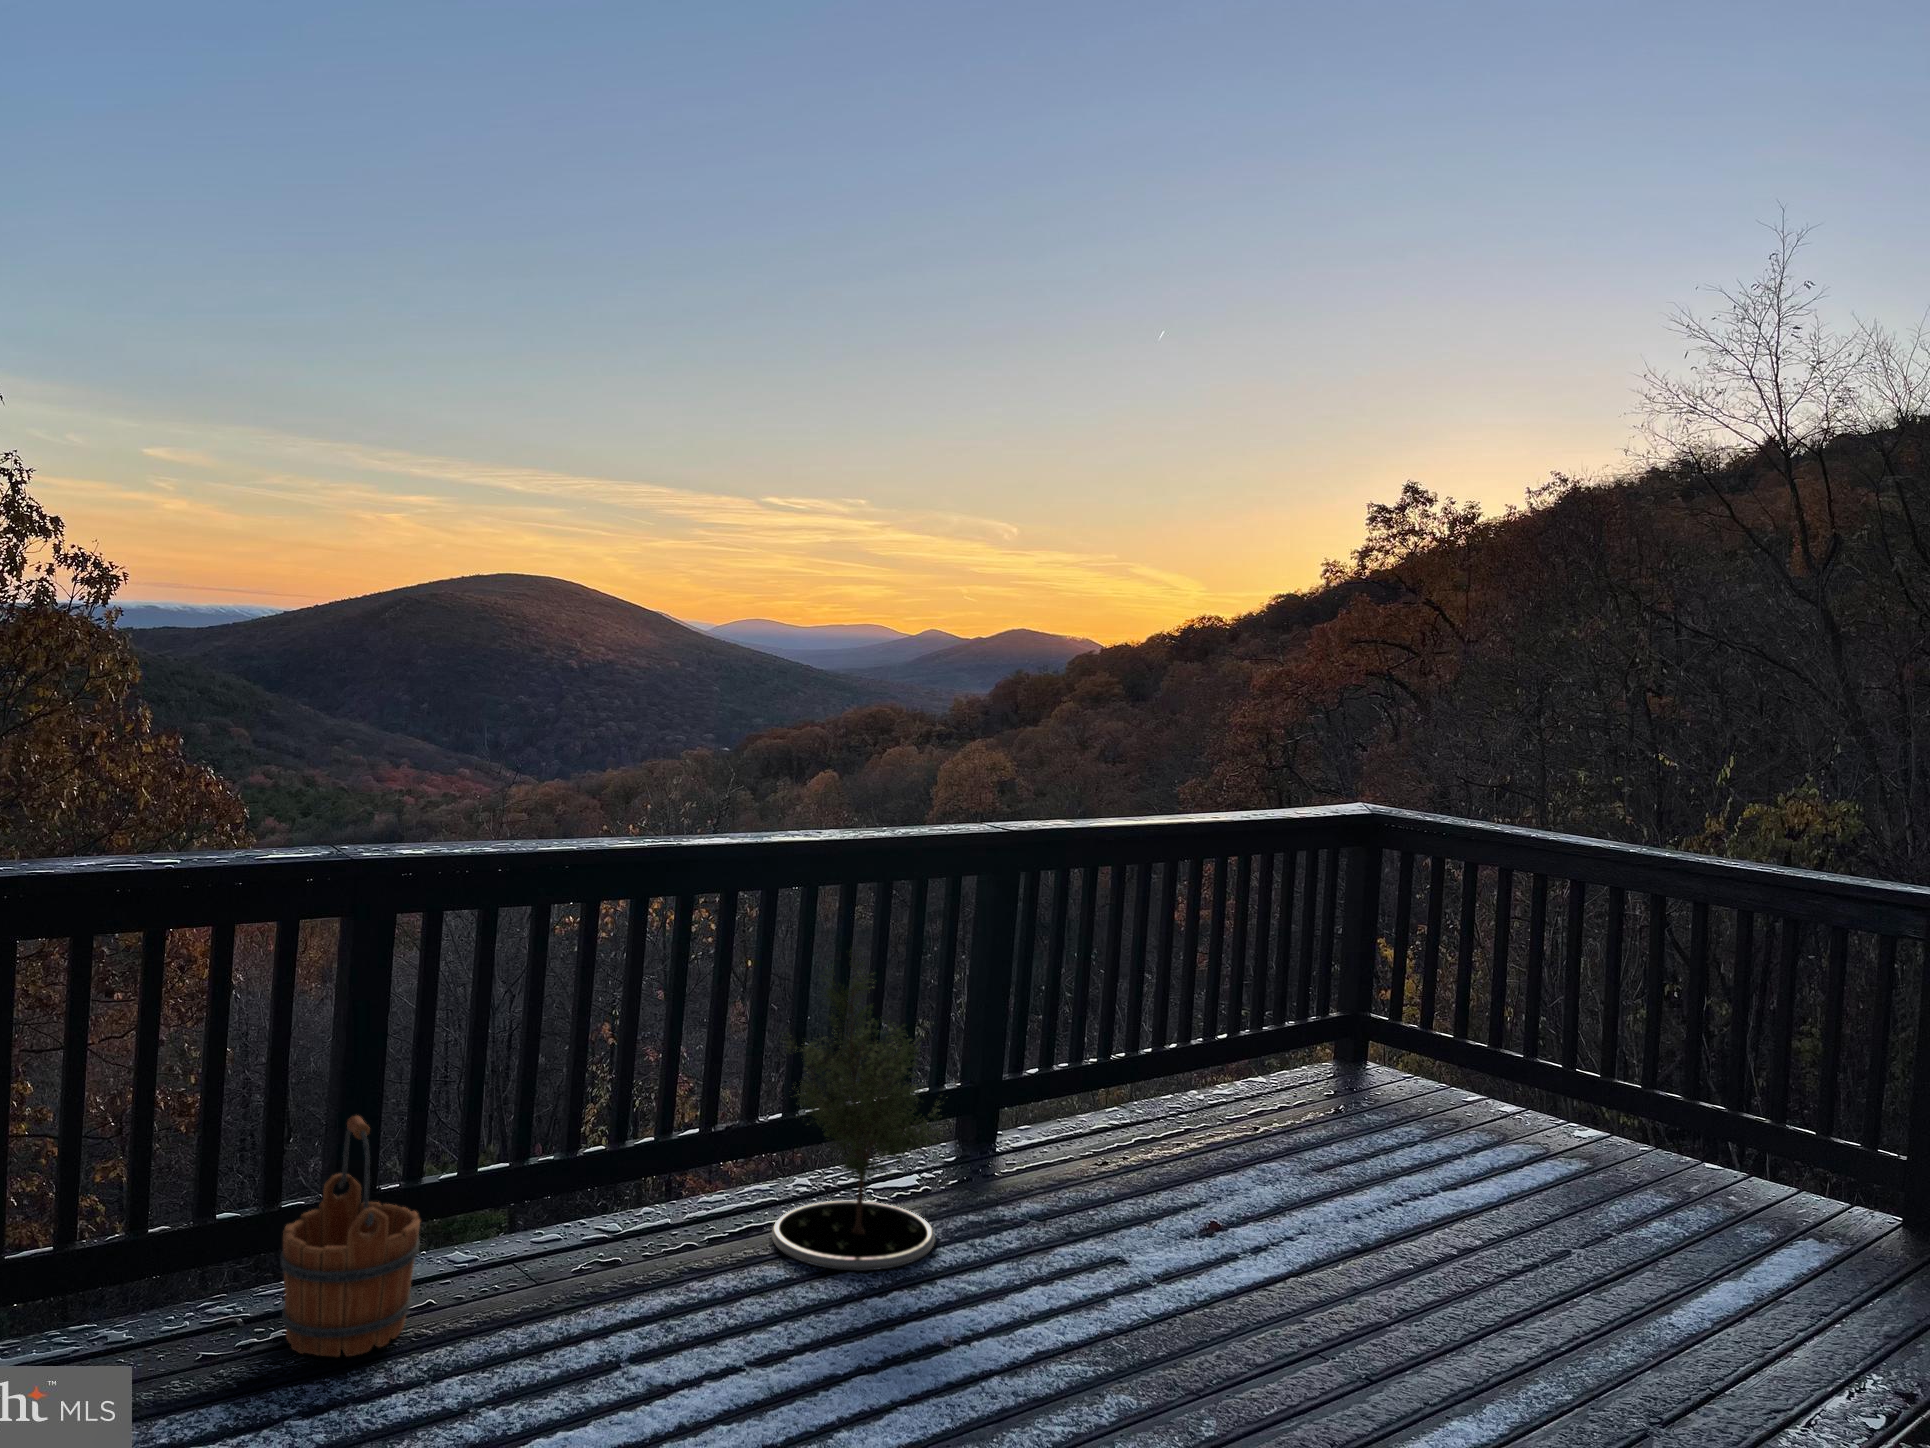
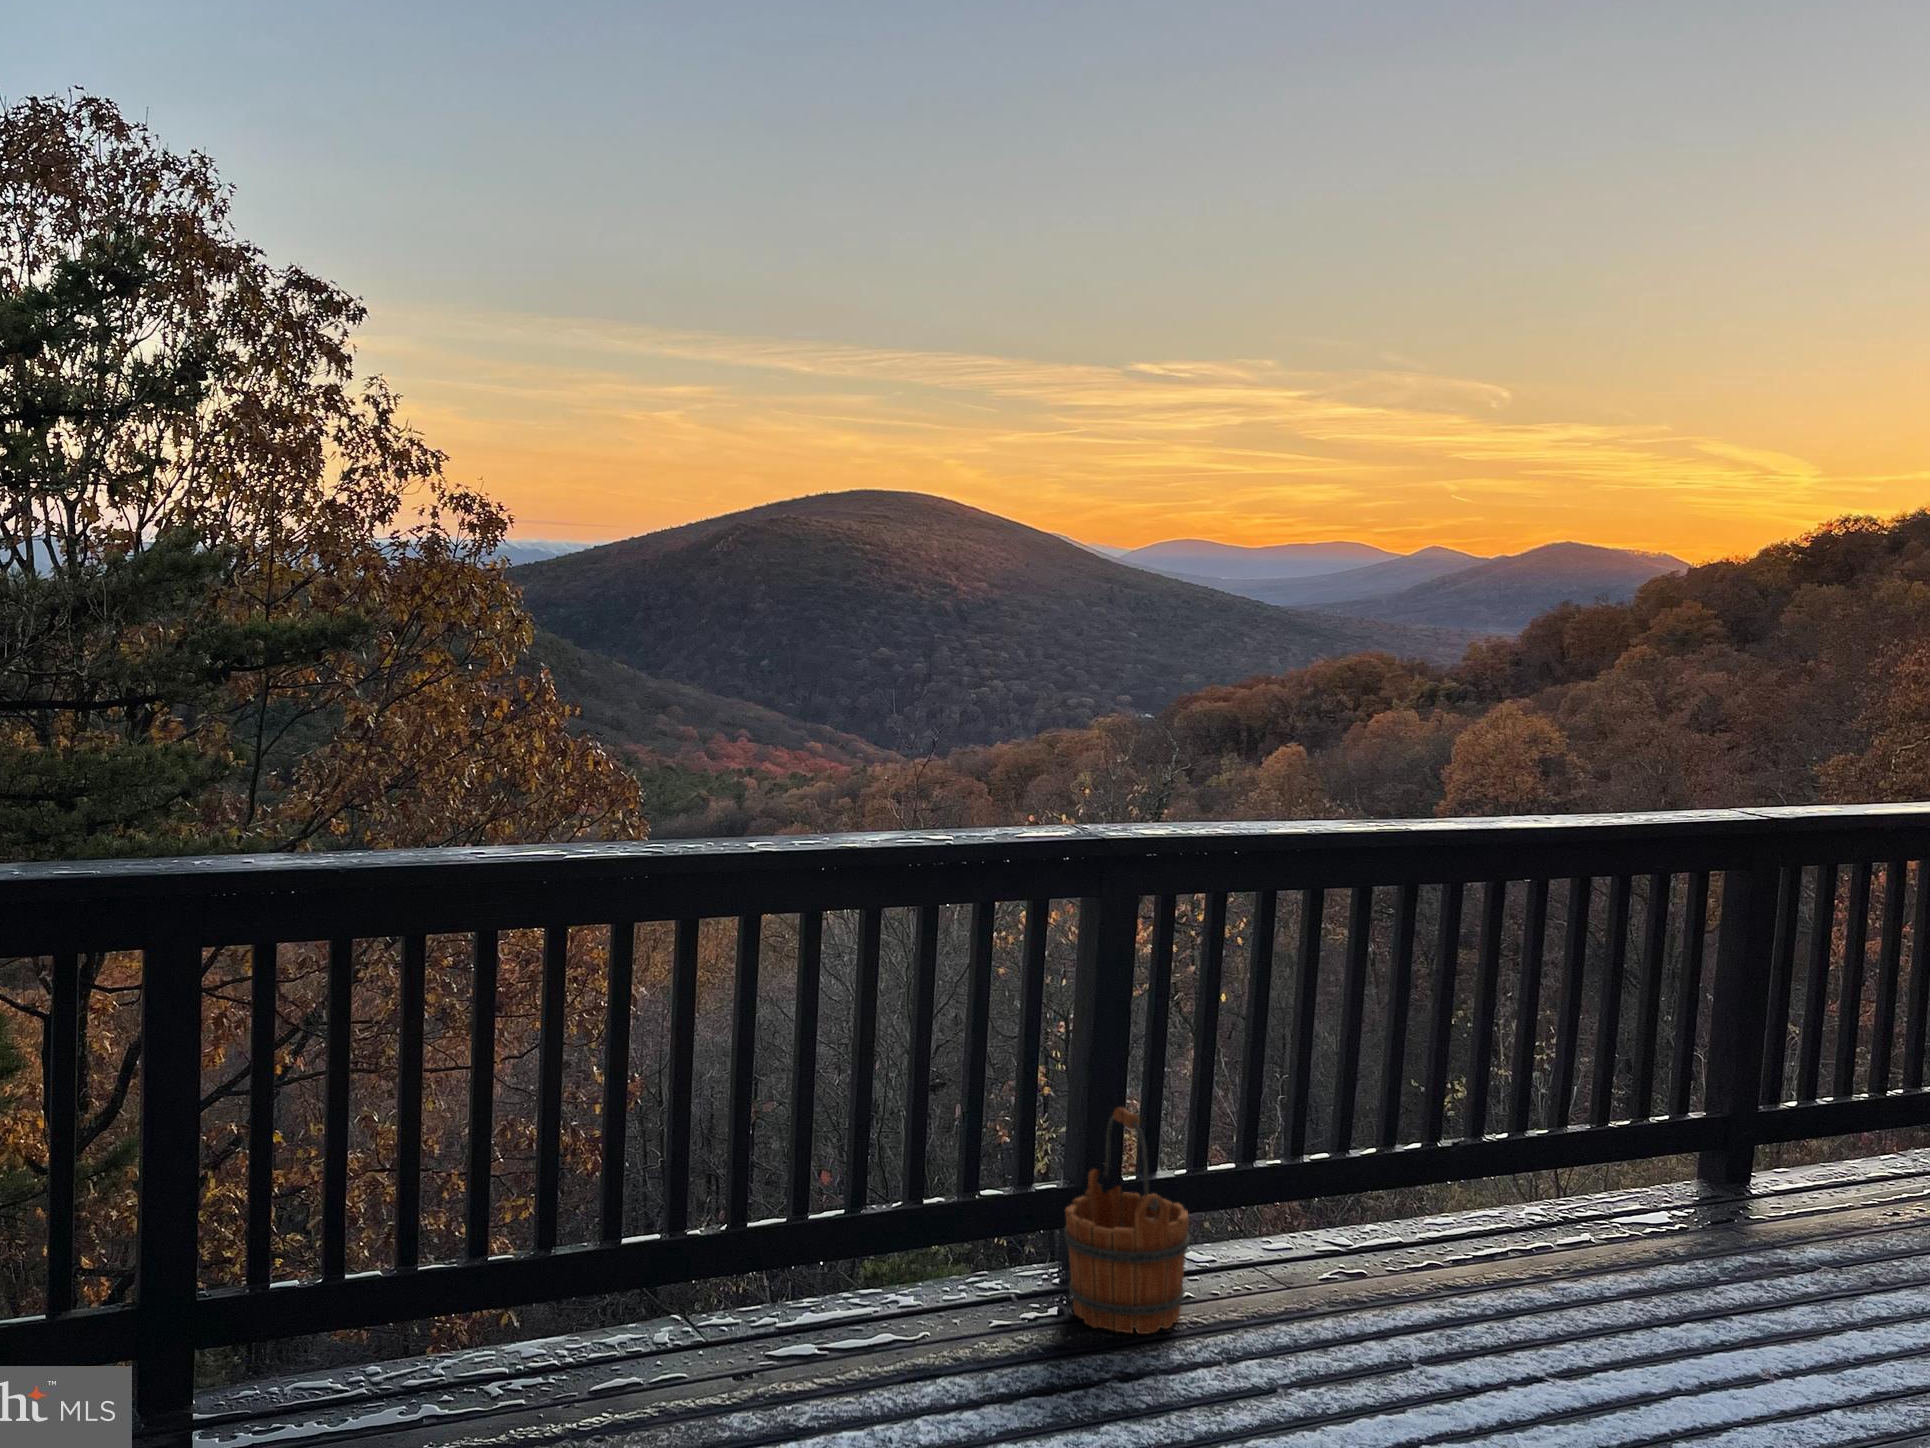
potted tree: present [772,950,948,1271] -> none [1515,948,1727,1301]

